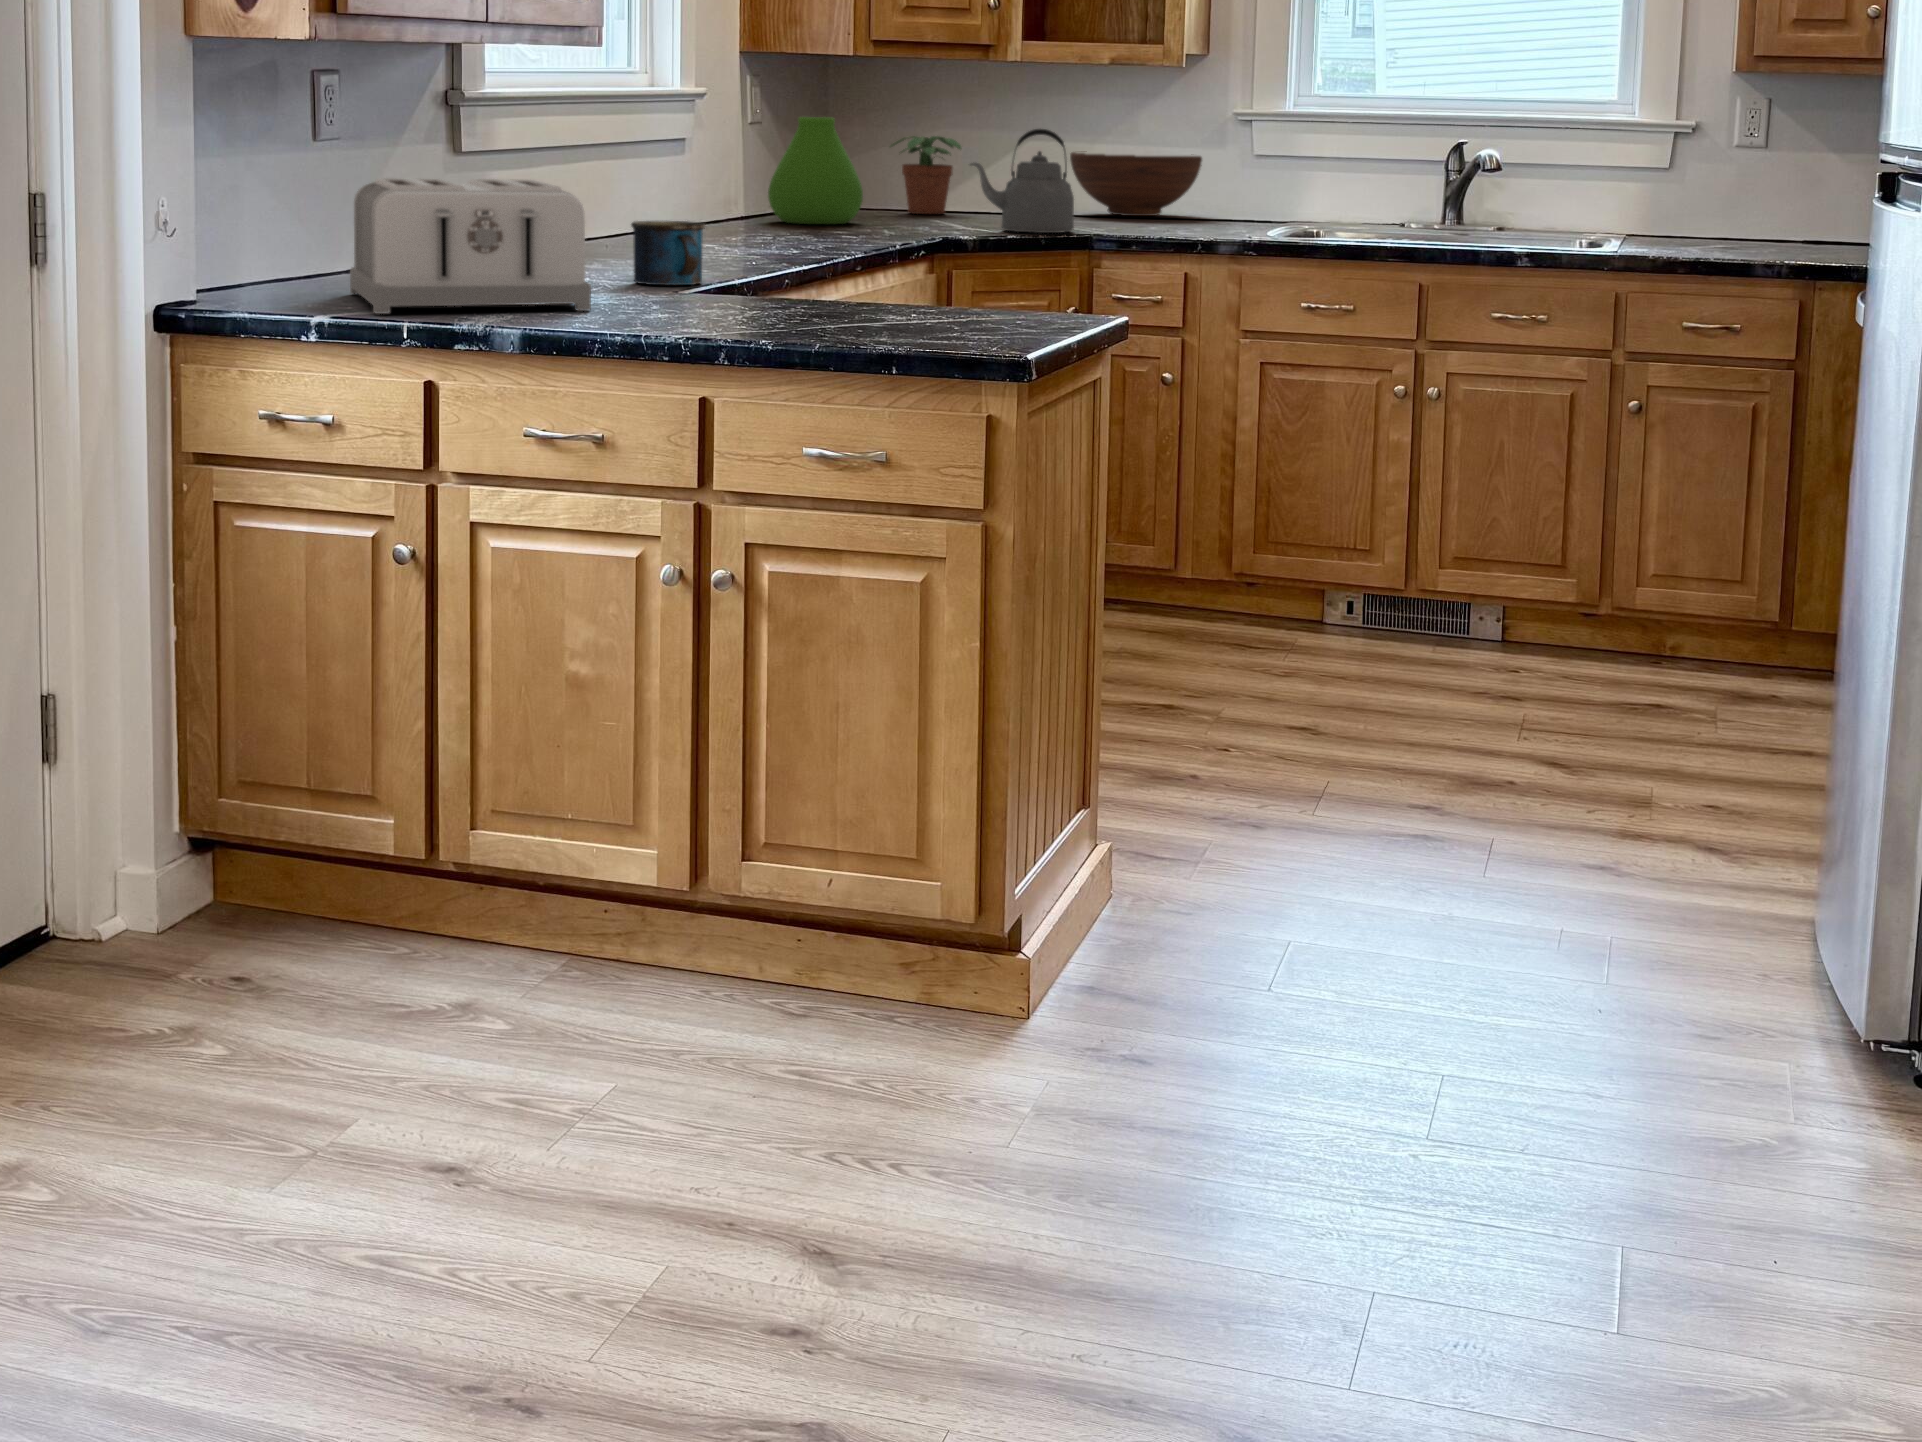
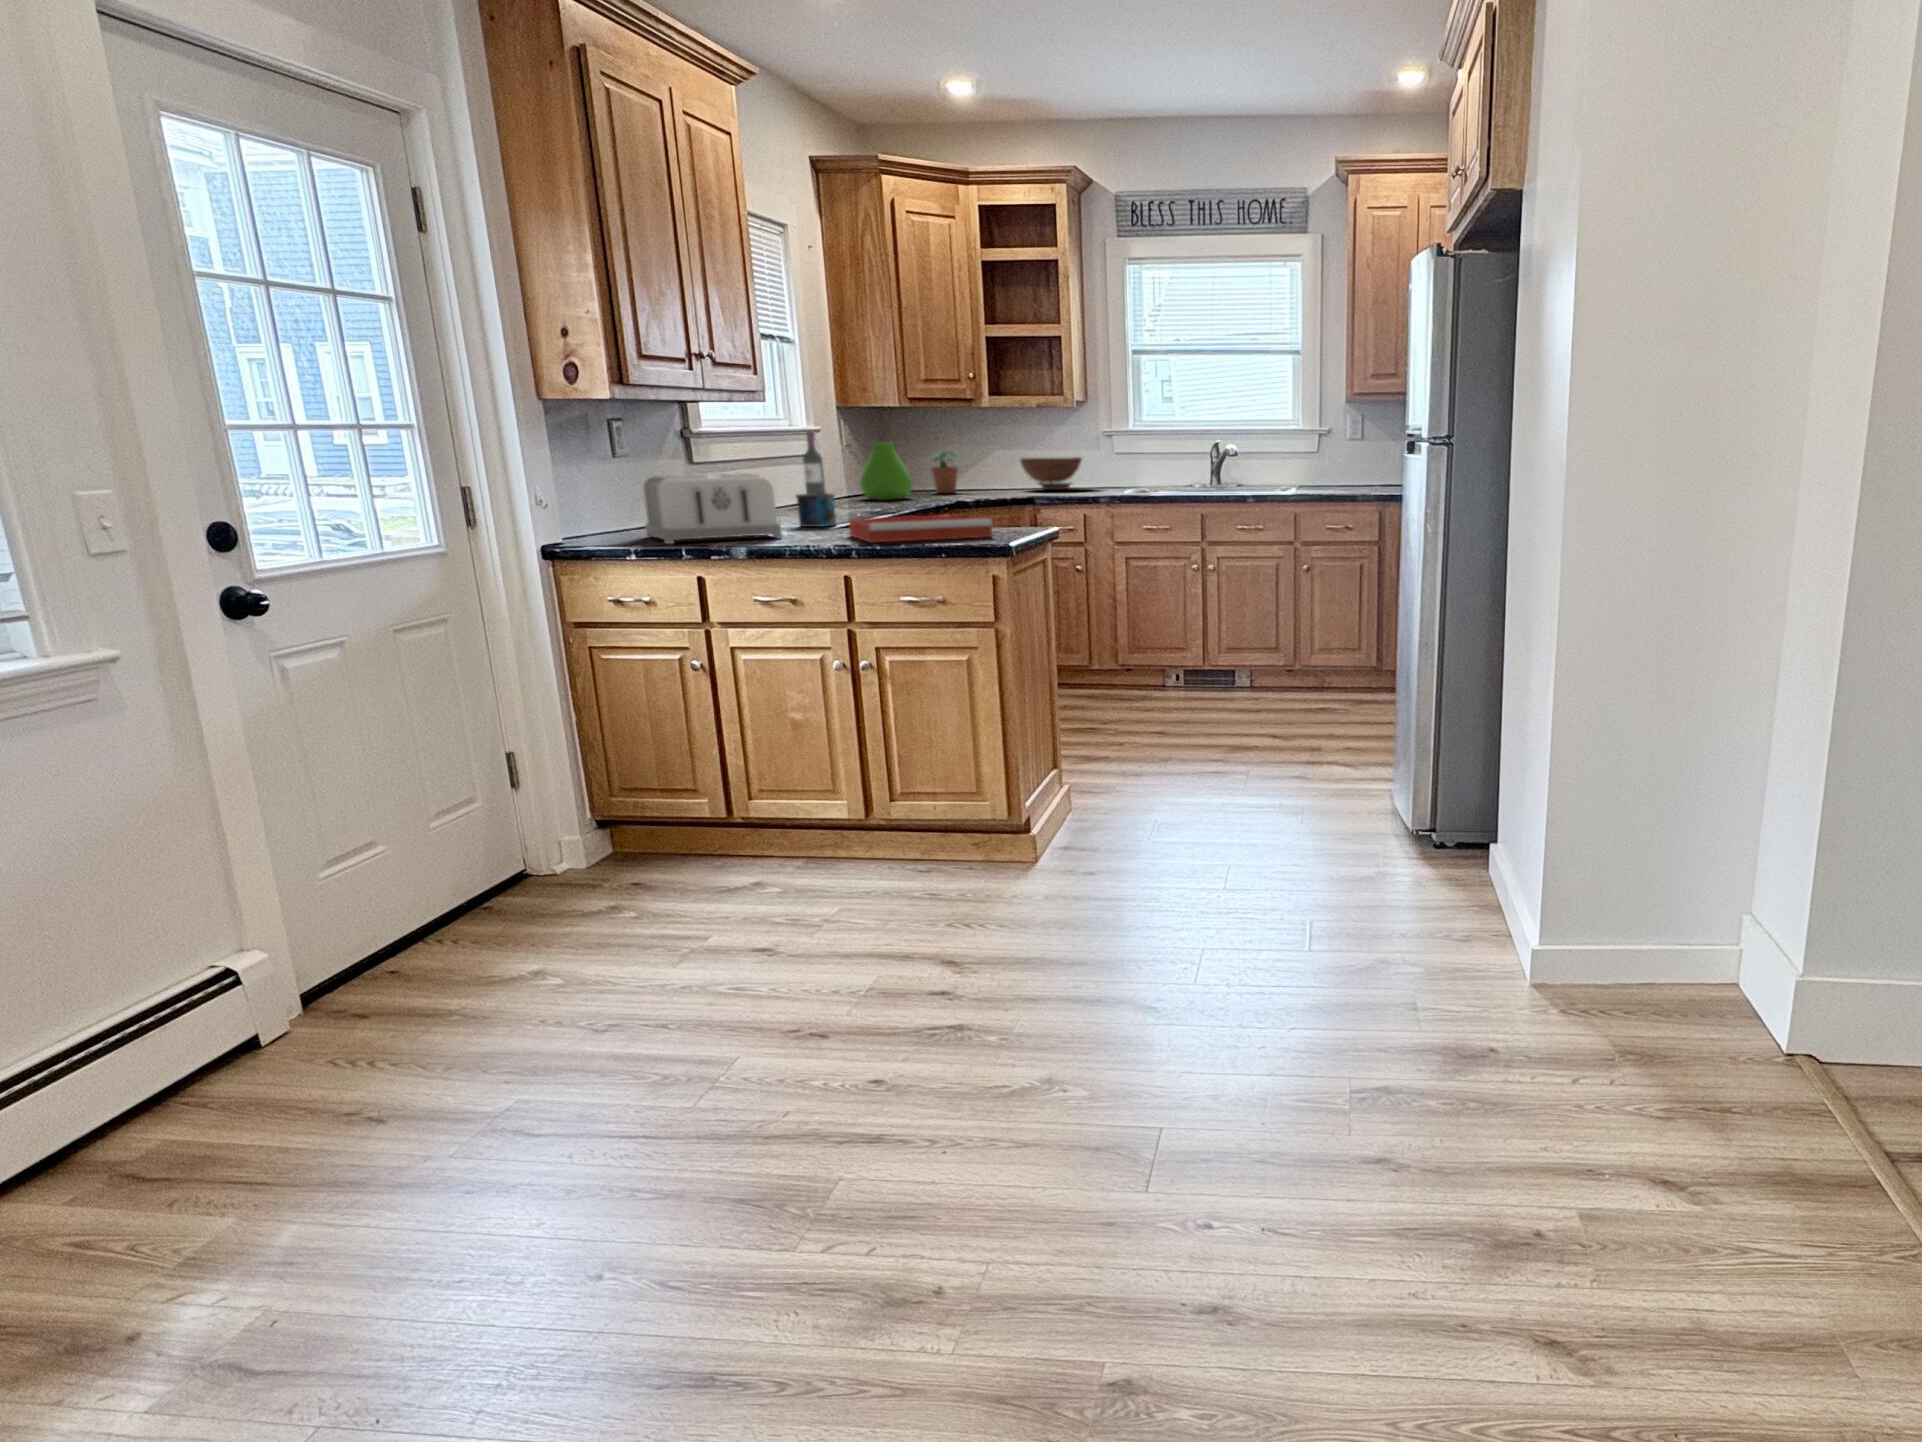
wine bottle: none [666,95,702,232] -> present [803,431,826,494]
kettle: present [970,129,1074,233] -> none [967,444,1026,498]
tray: none [719,280,995,333] -> present [849,515,992,542]

